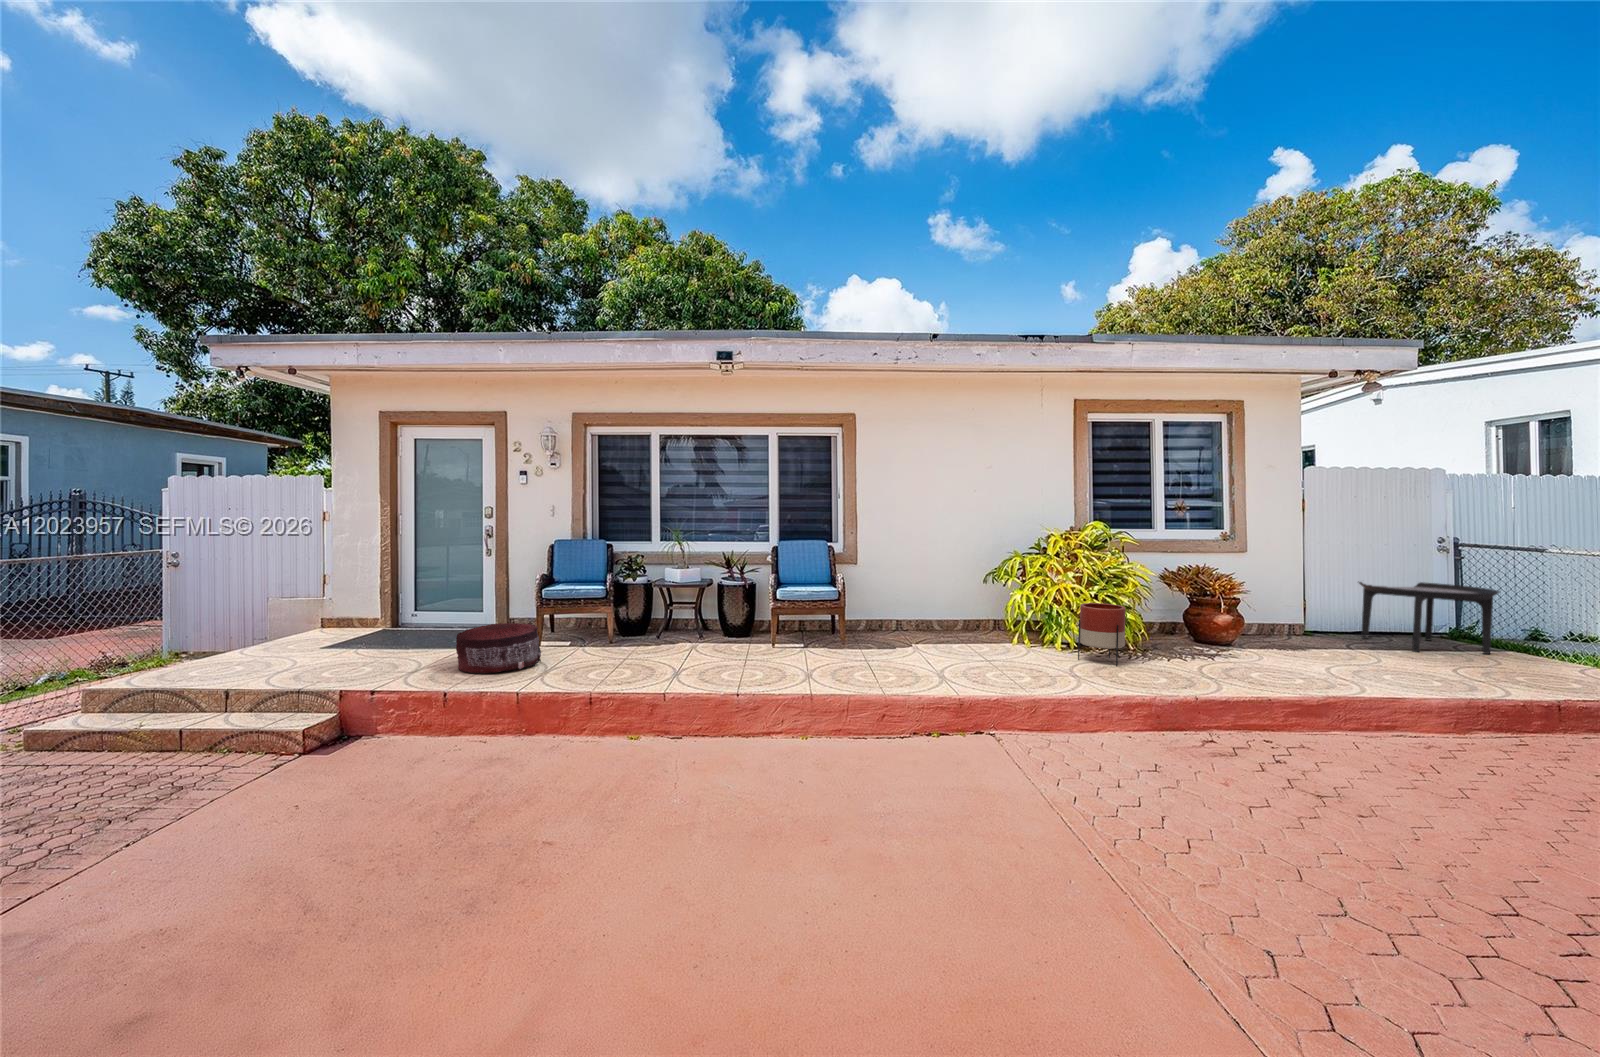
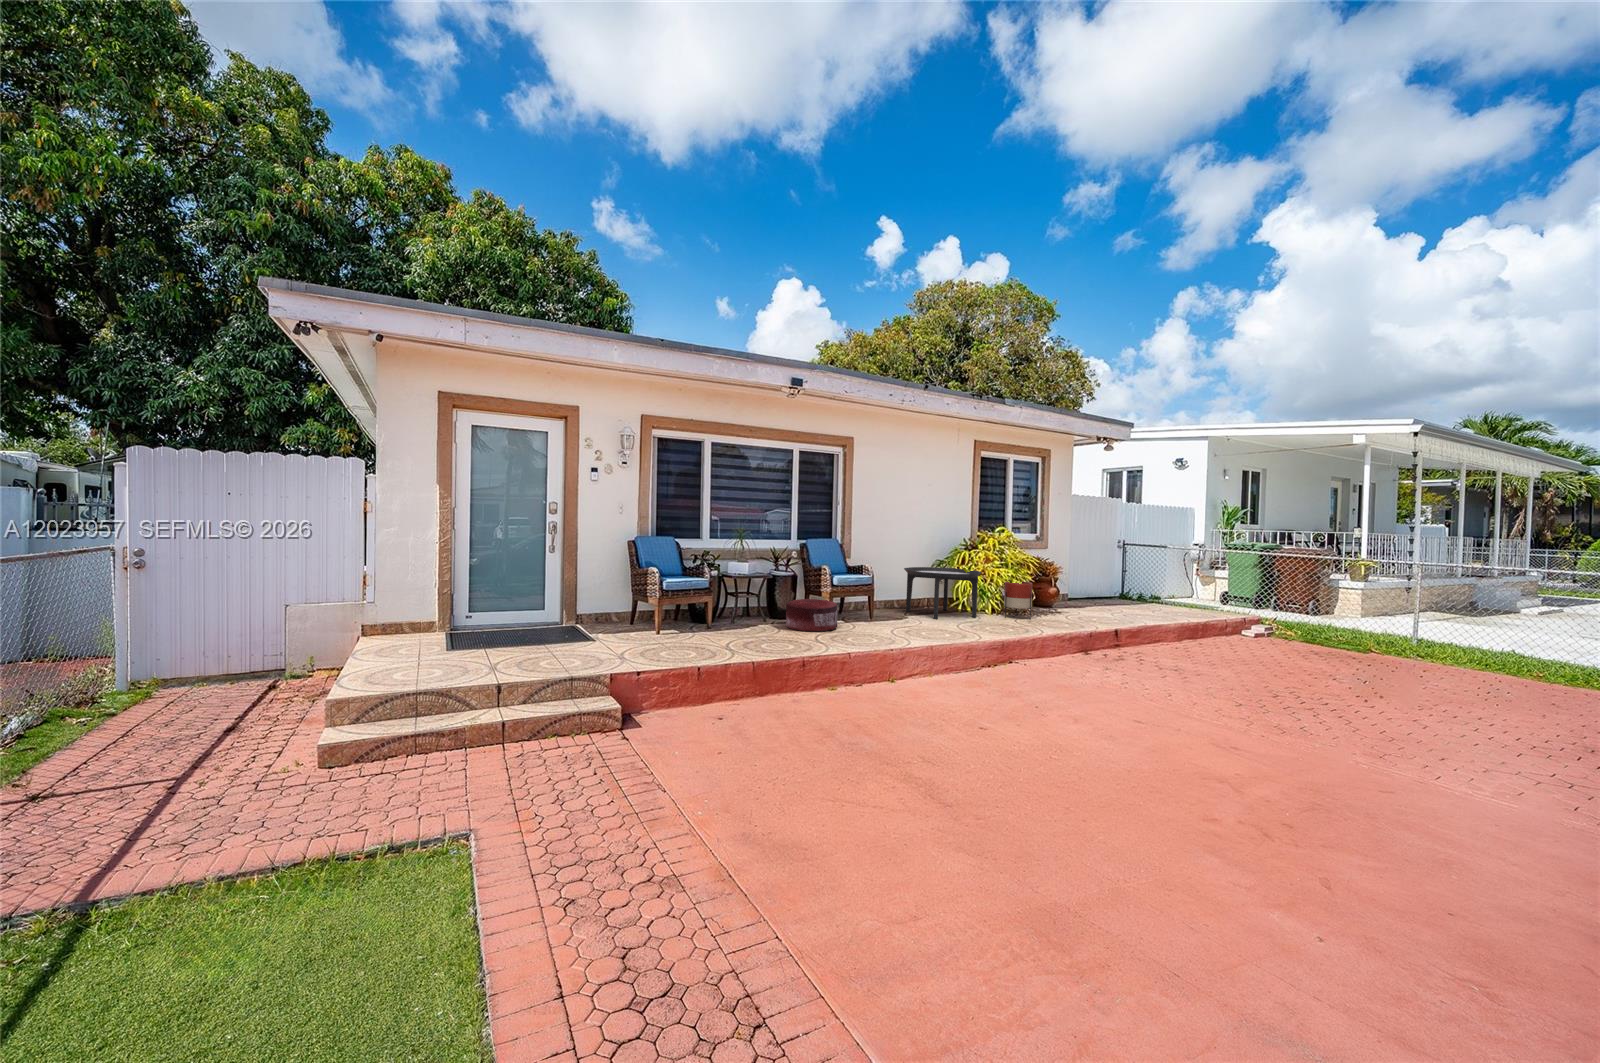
round table: present [1359,582,1499,654] -> present [904,567,981,619]
pouf: present [456,623,541,673] -> present [786,599,838,632]

